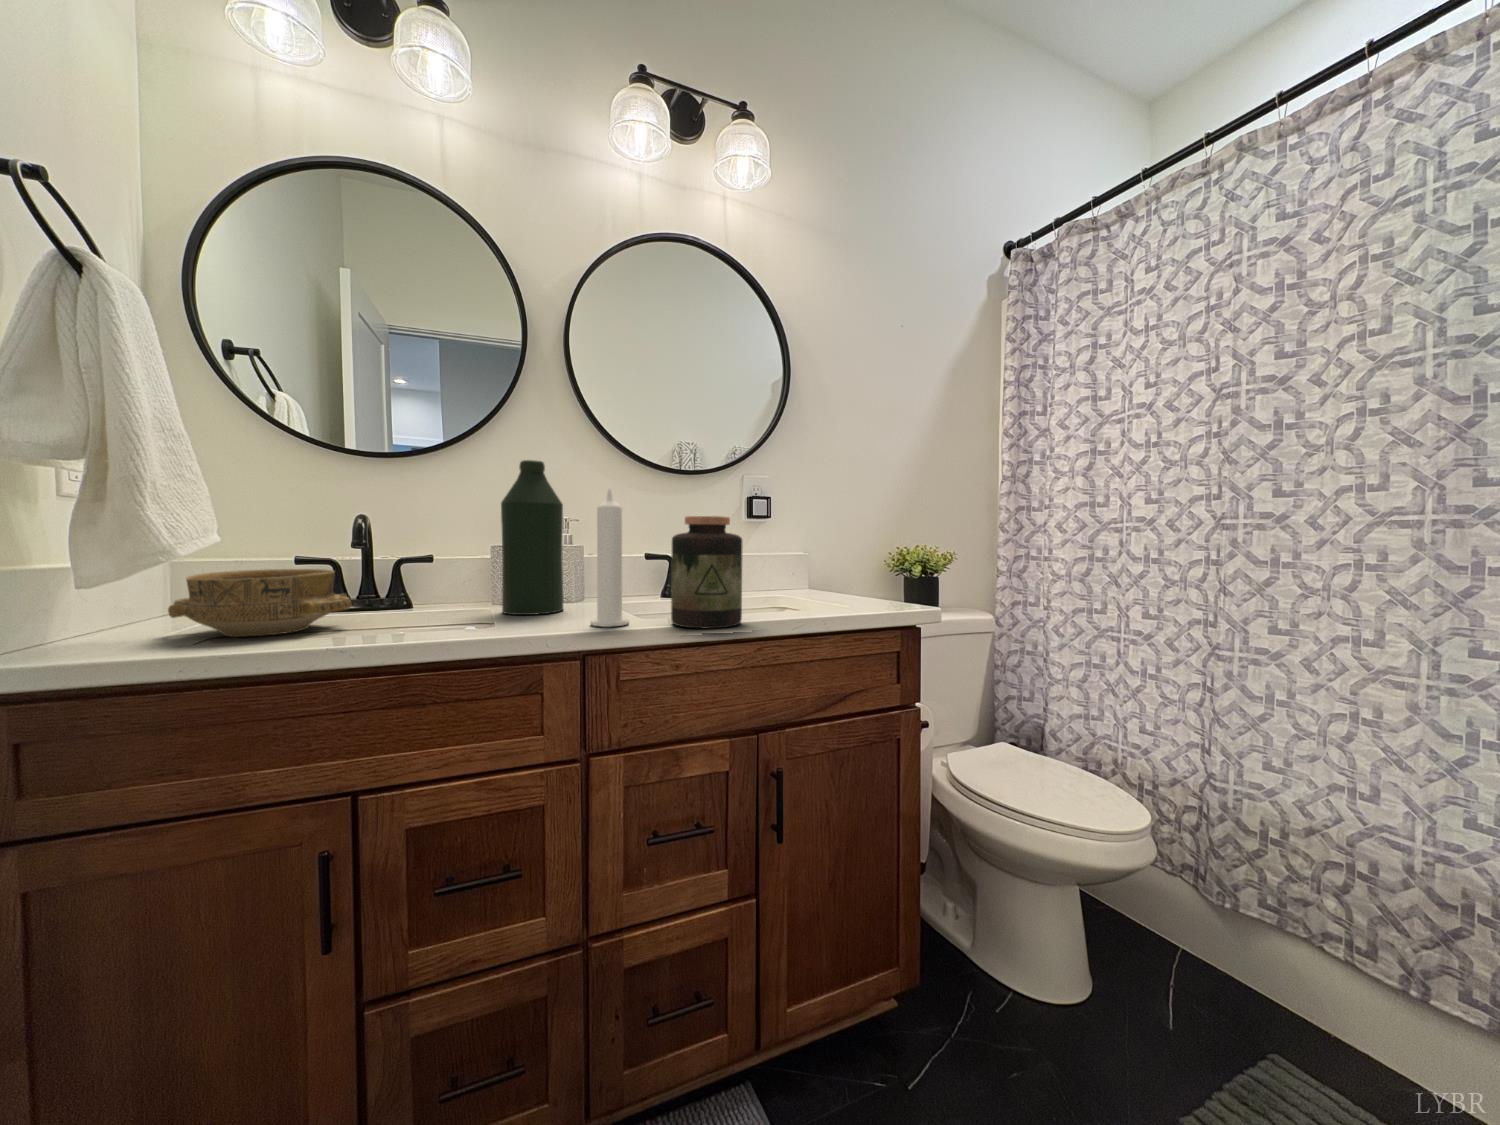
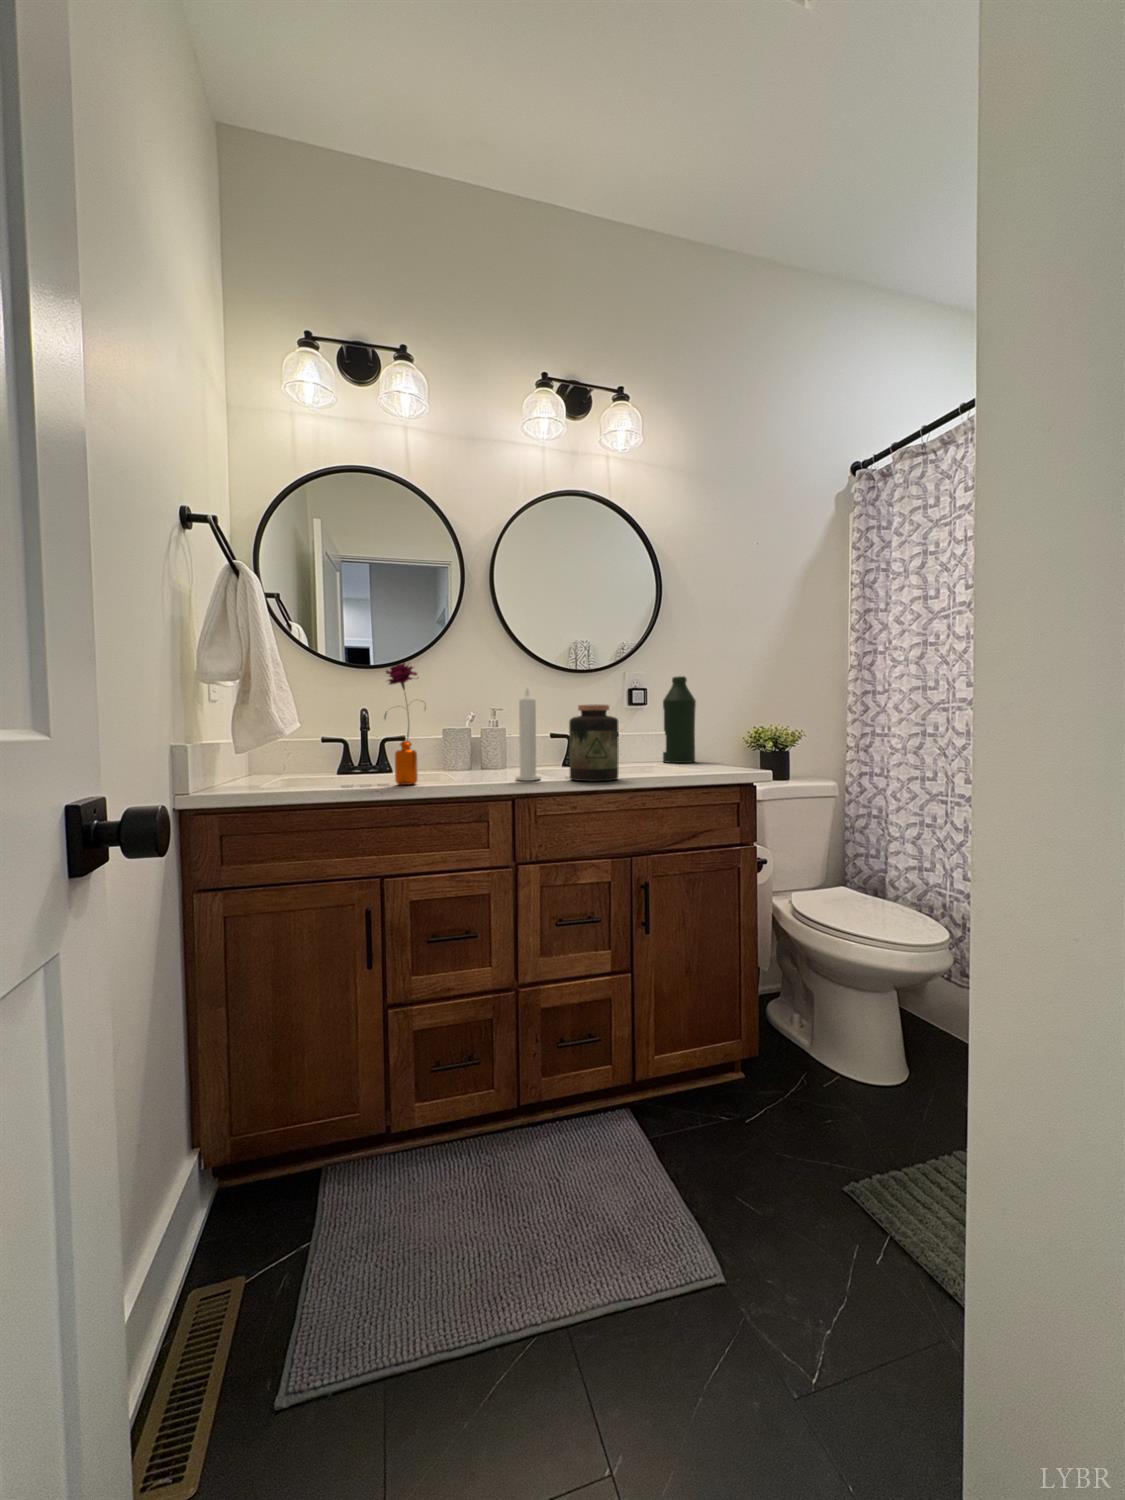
flower: none [370,442,446,638] -> present [384,663,418,785]
bottle: present [501,460,563,615] -> present [663,676,696,763]
ceramic bowl: present [168,569,352,637] -> none [269,744,366,784]

